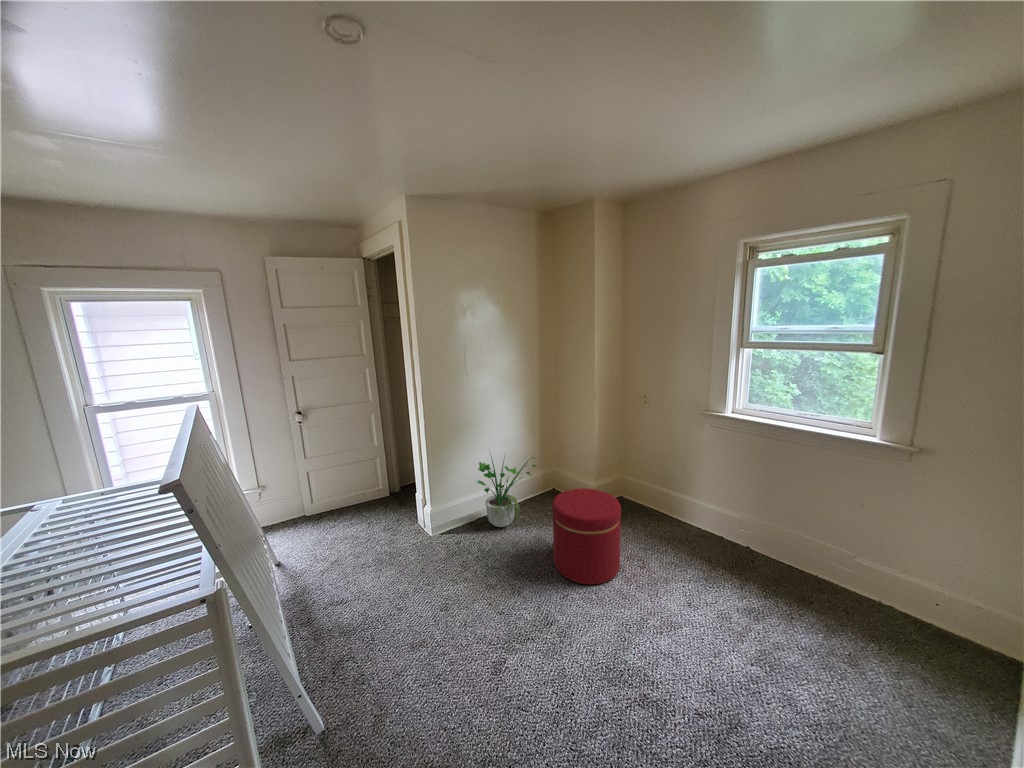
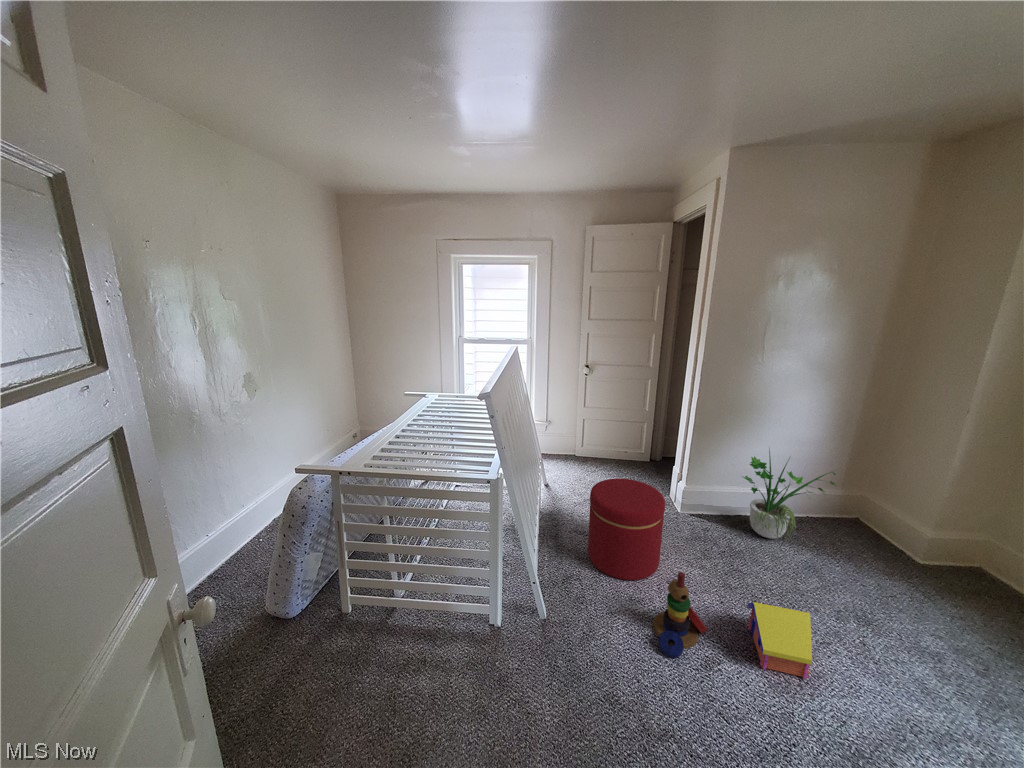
ottoman: present [552,488,621,584] -> present [588,478,665,580]
toy house: none [510,575,564,642] -> present [747,602,812,679]
stacking toy: none [441,593,487,684] -> present [654,572,707,658]

